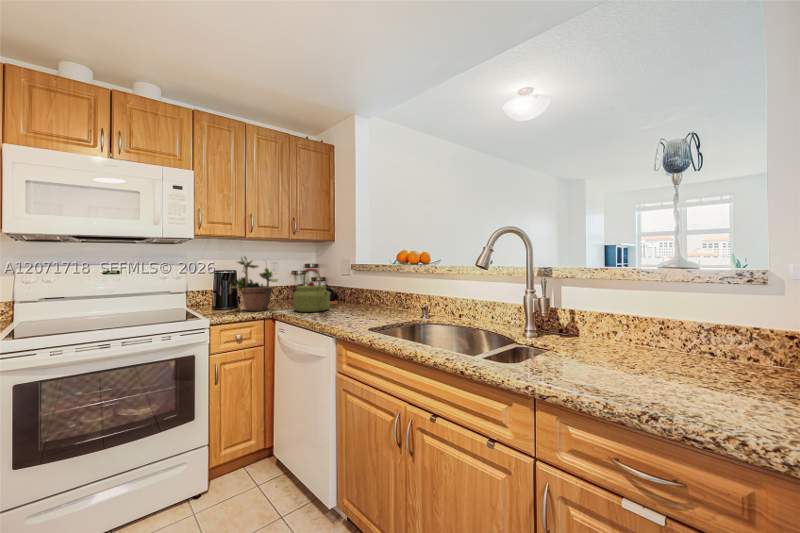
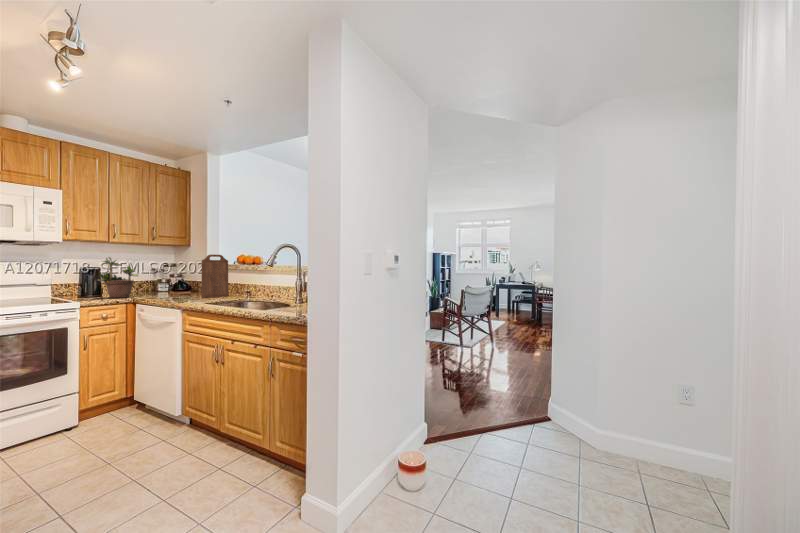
cutting board: none [356,251,390,314] -> present [202,255,228,297]
kettle: present [293,268,330,312] -> none [151,266,182,297]

